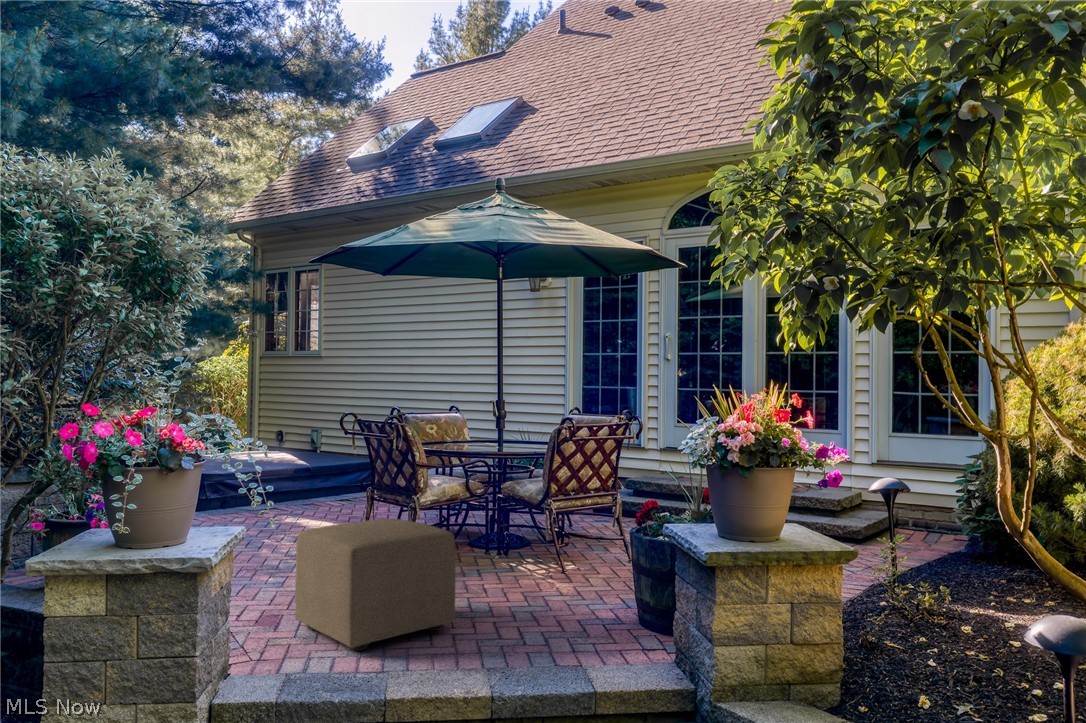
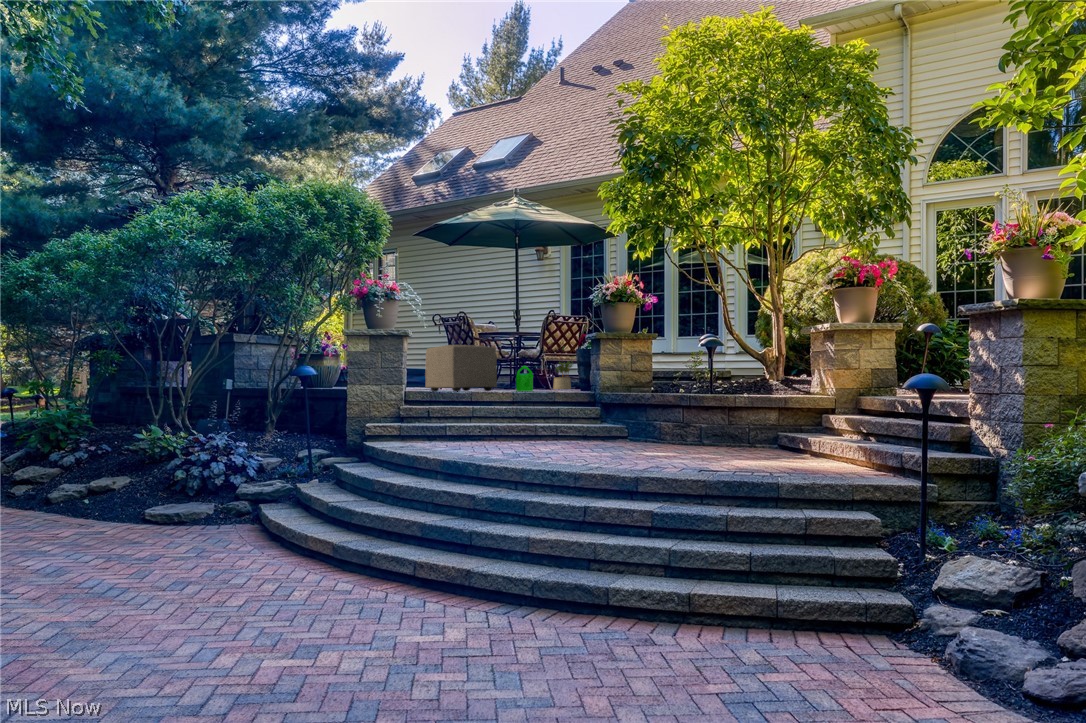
potted plant: none [570,490,613,583] -> present [554,346,573,391]
watering can: none [496,578,540,644] -> present [516,366,533,392]

